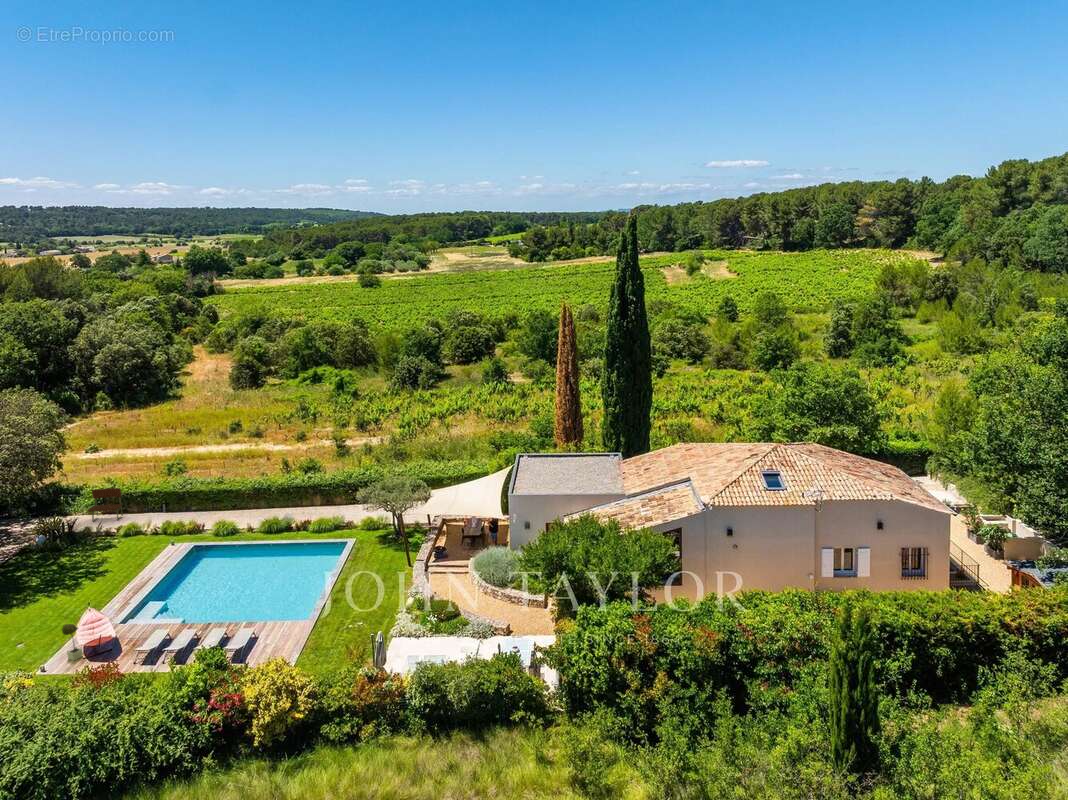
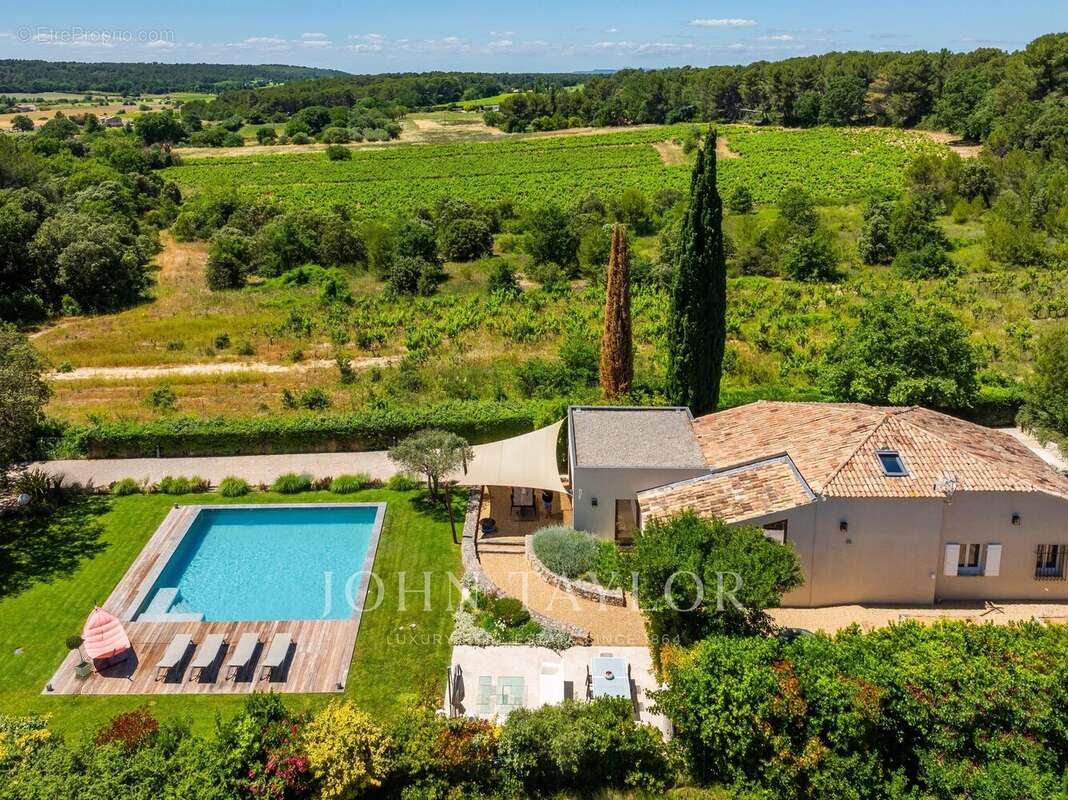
bench: present [88,488,123,522] -> none [71,434,113,472]

